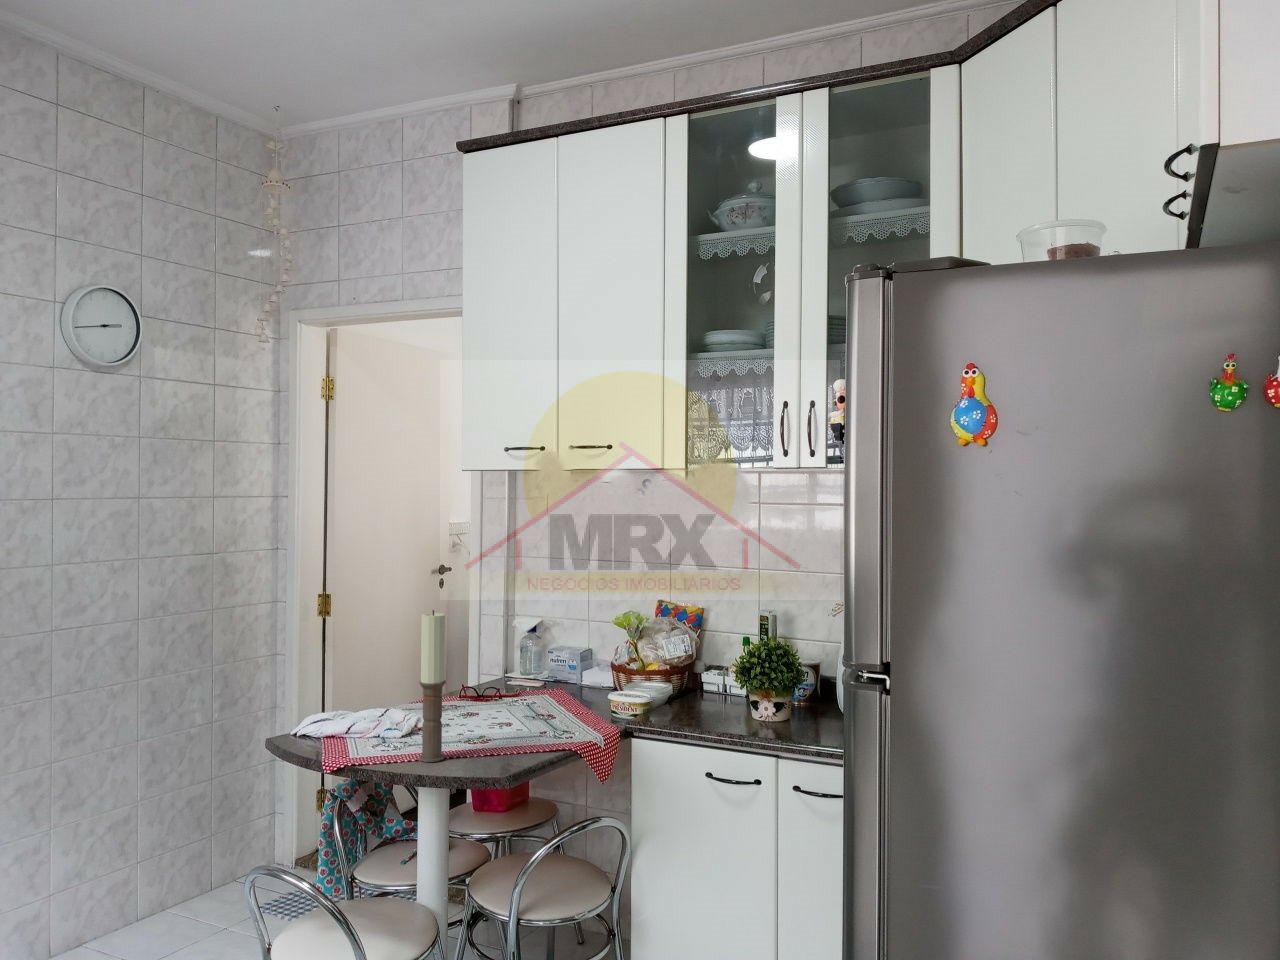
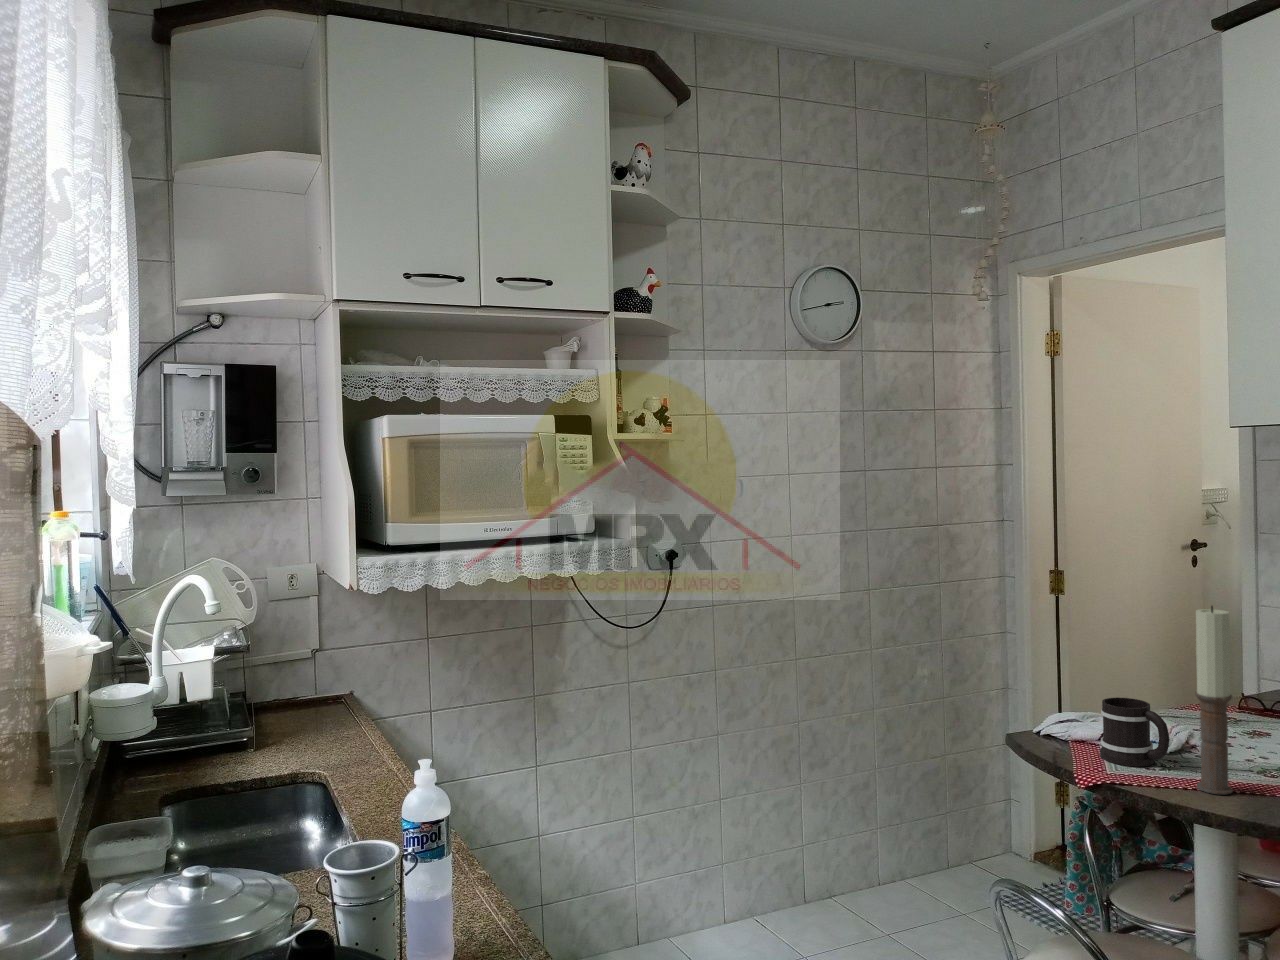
mug: none [347,695,401,752] -> present [1100,697,1170,766]

